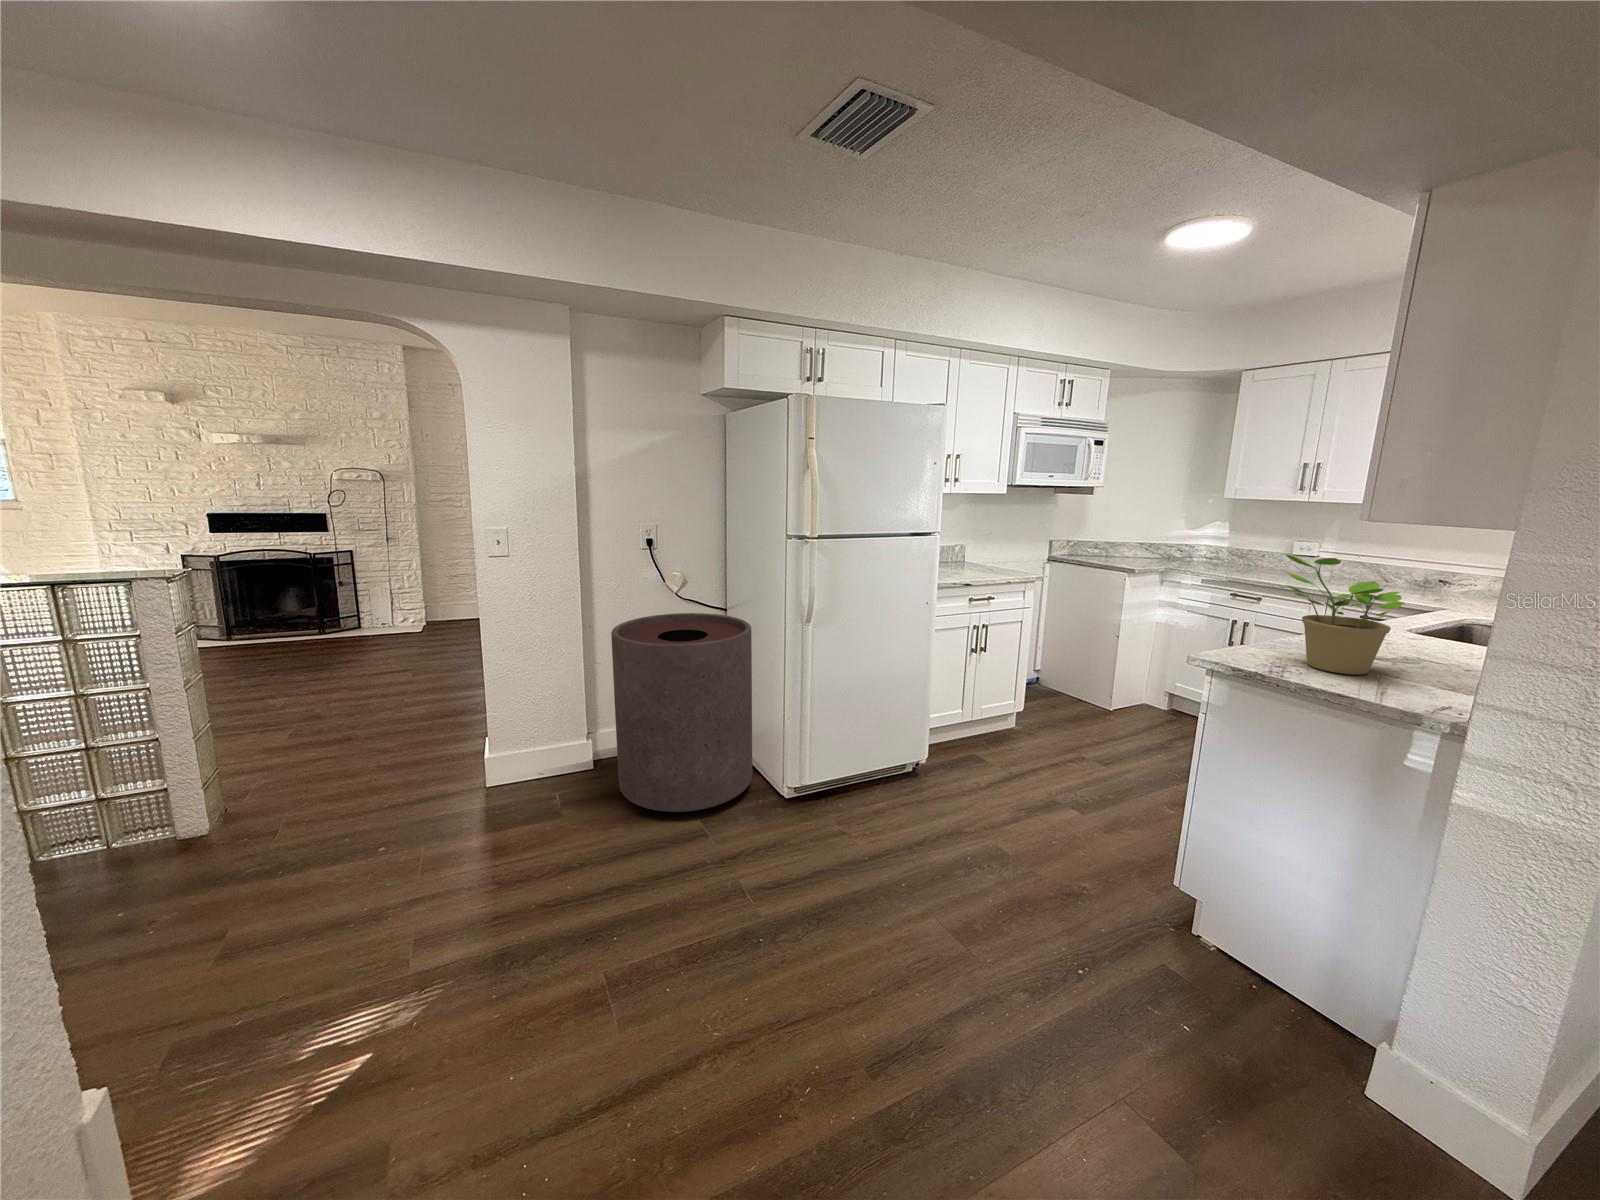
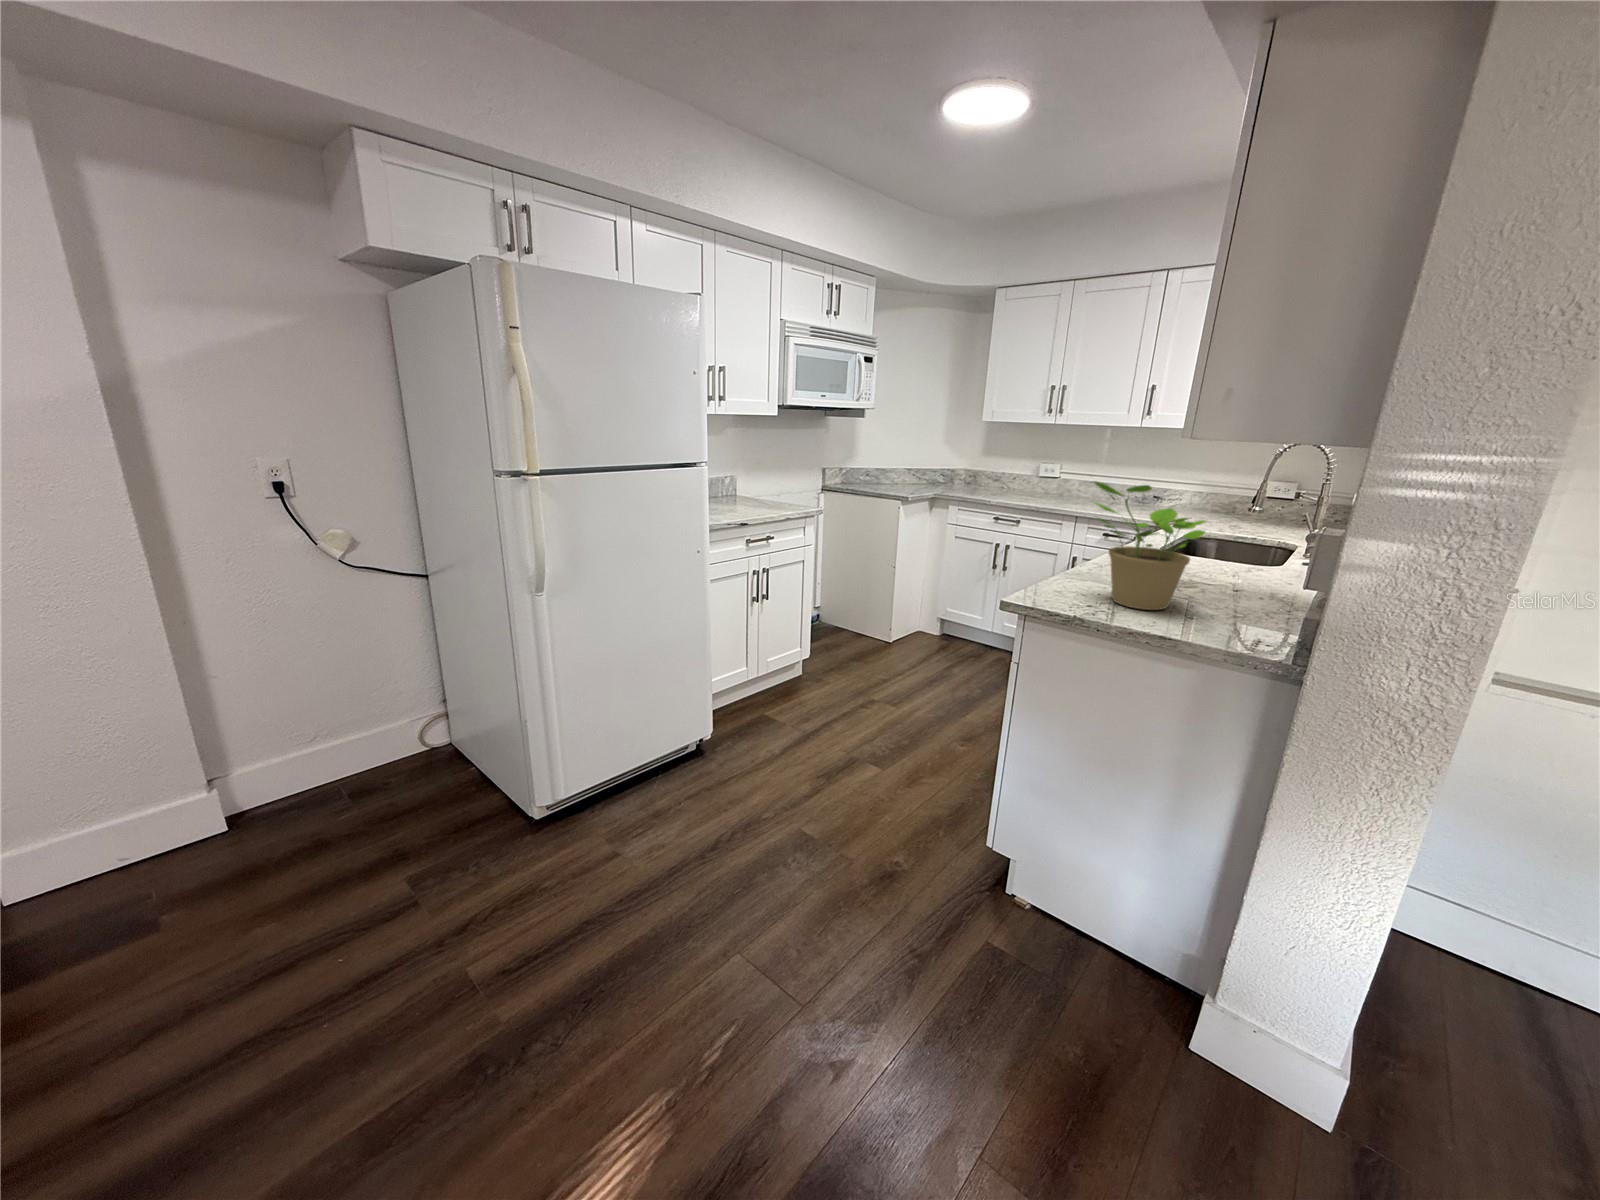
trash can: present [611,613,752,812] -> none [212,587,487,882]

